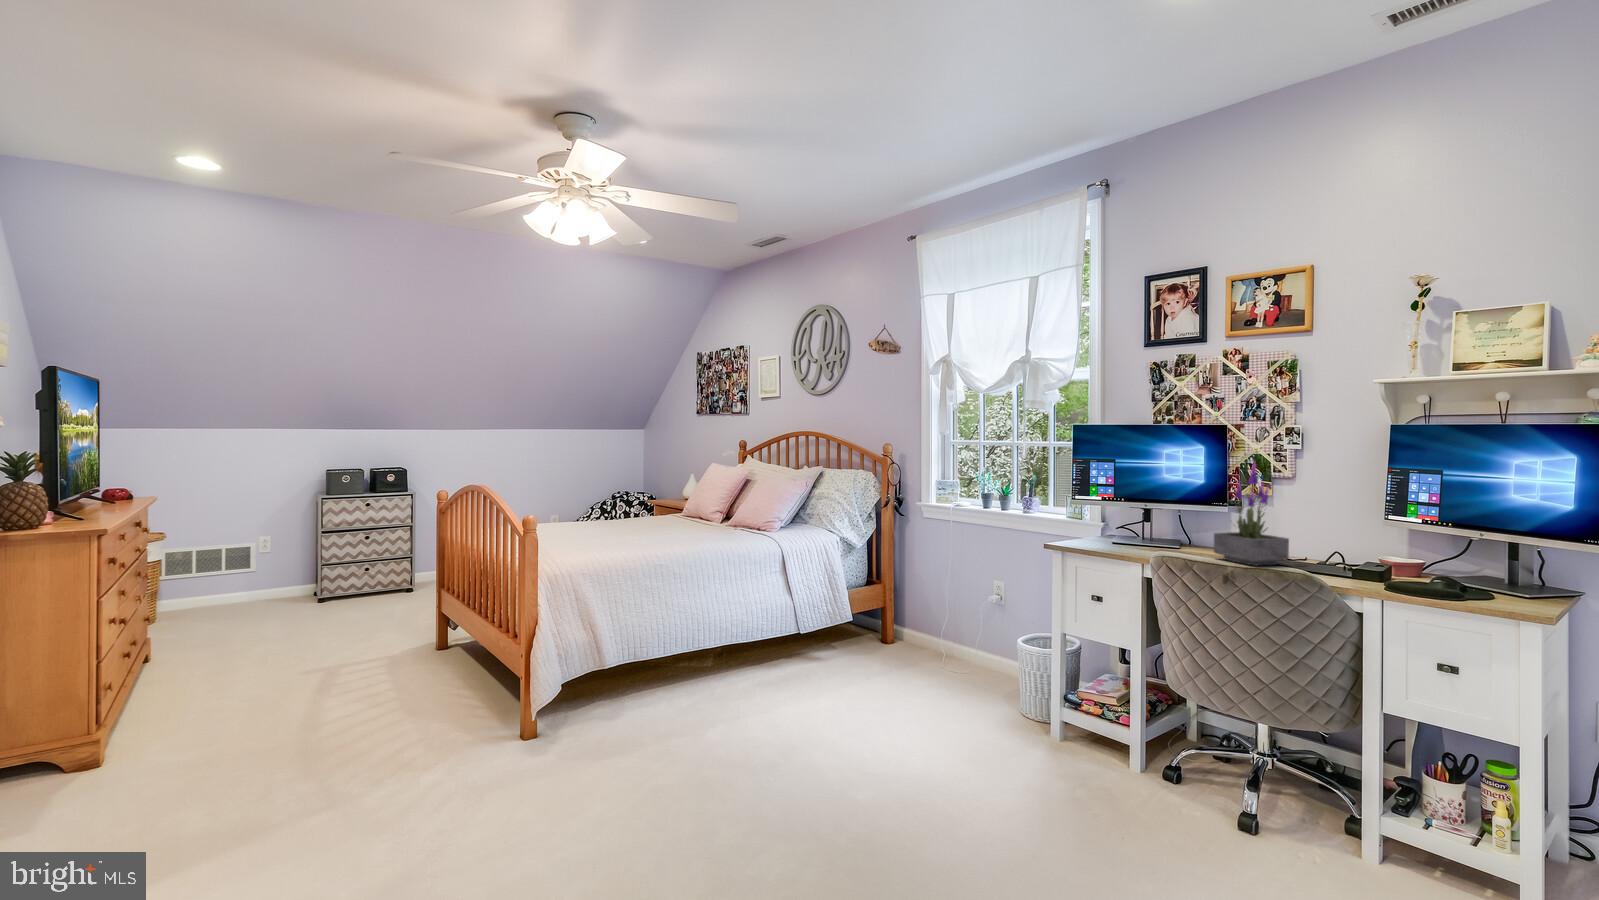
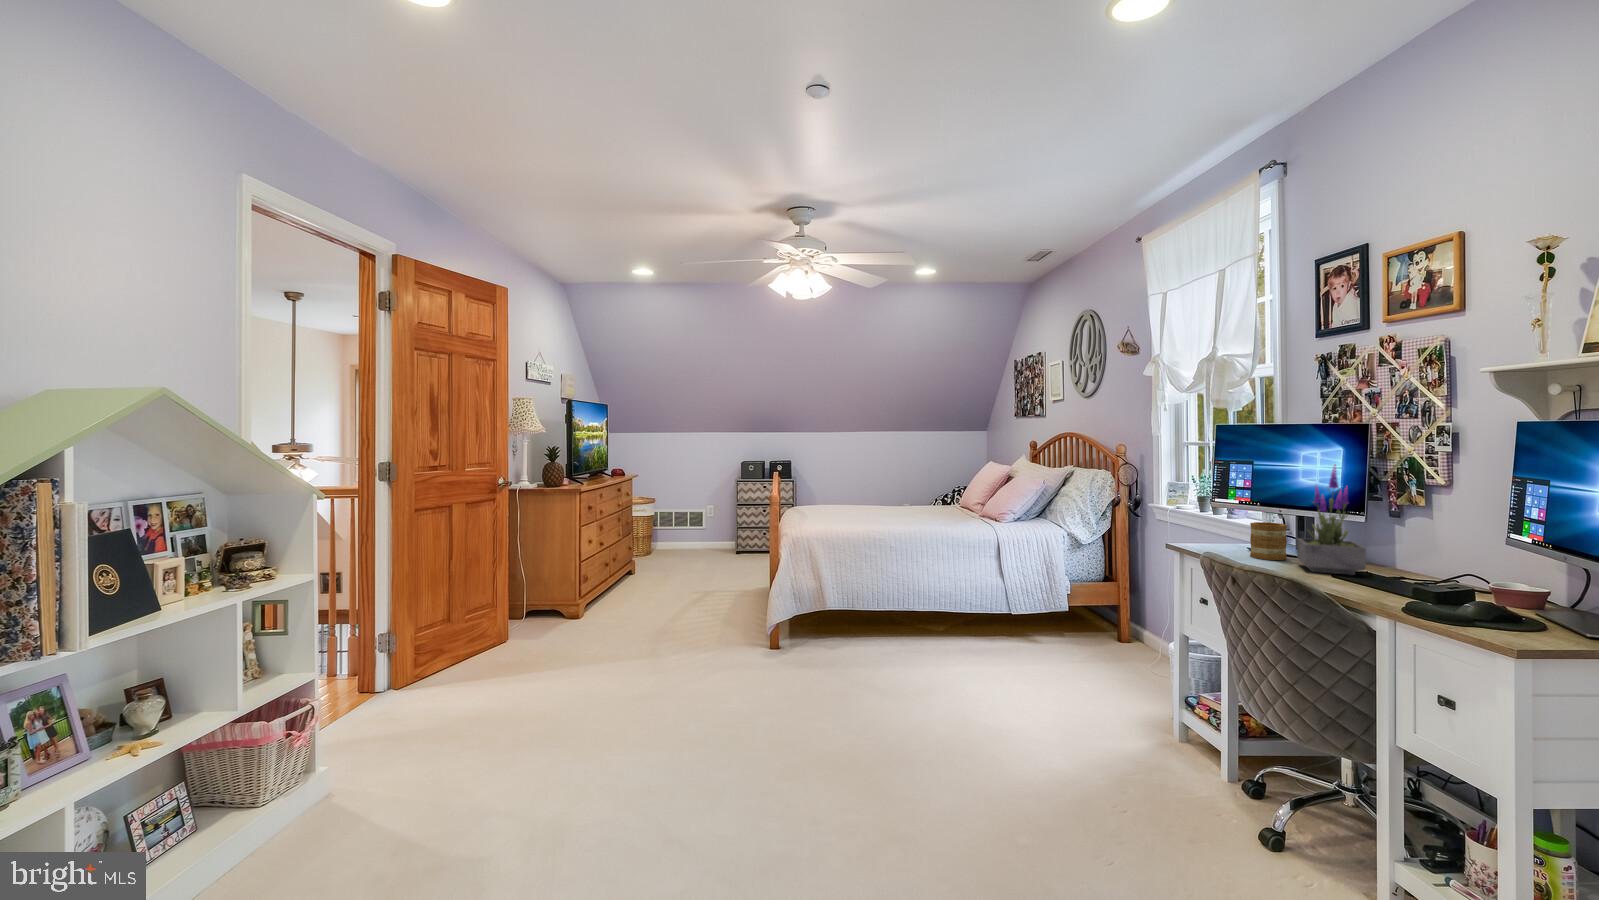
mug: none [1154,519,1191,556] -> present [1250,522,1287,560]

